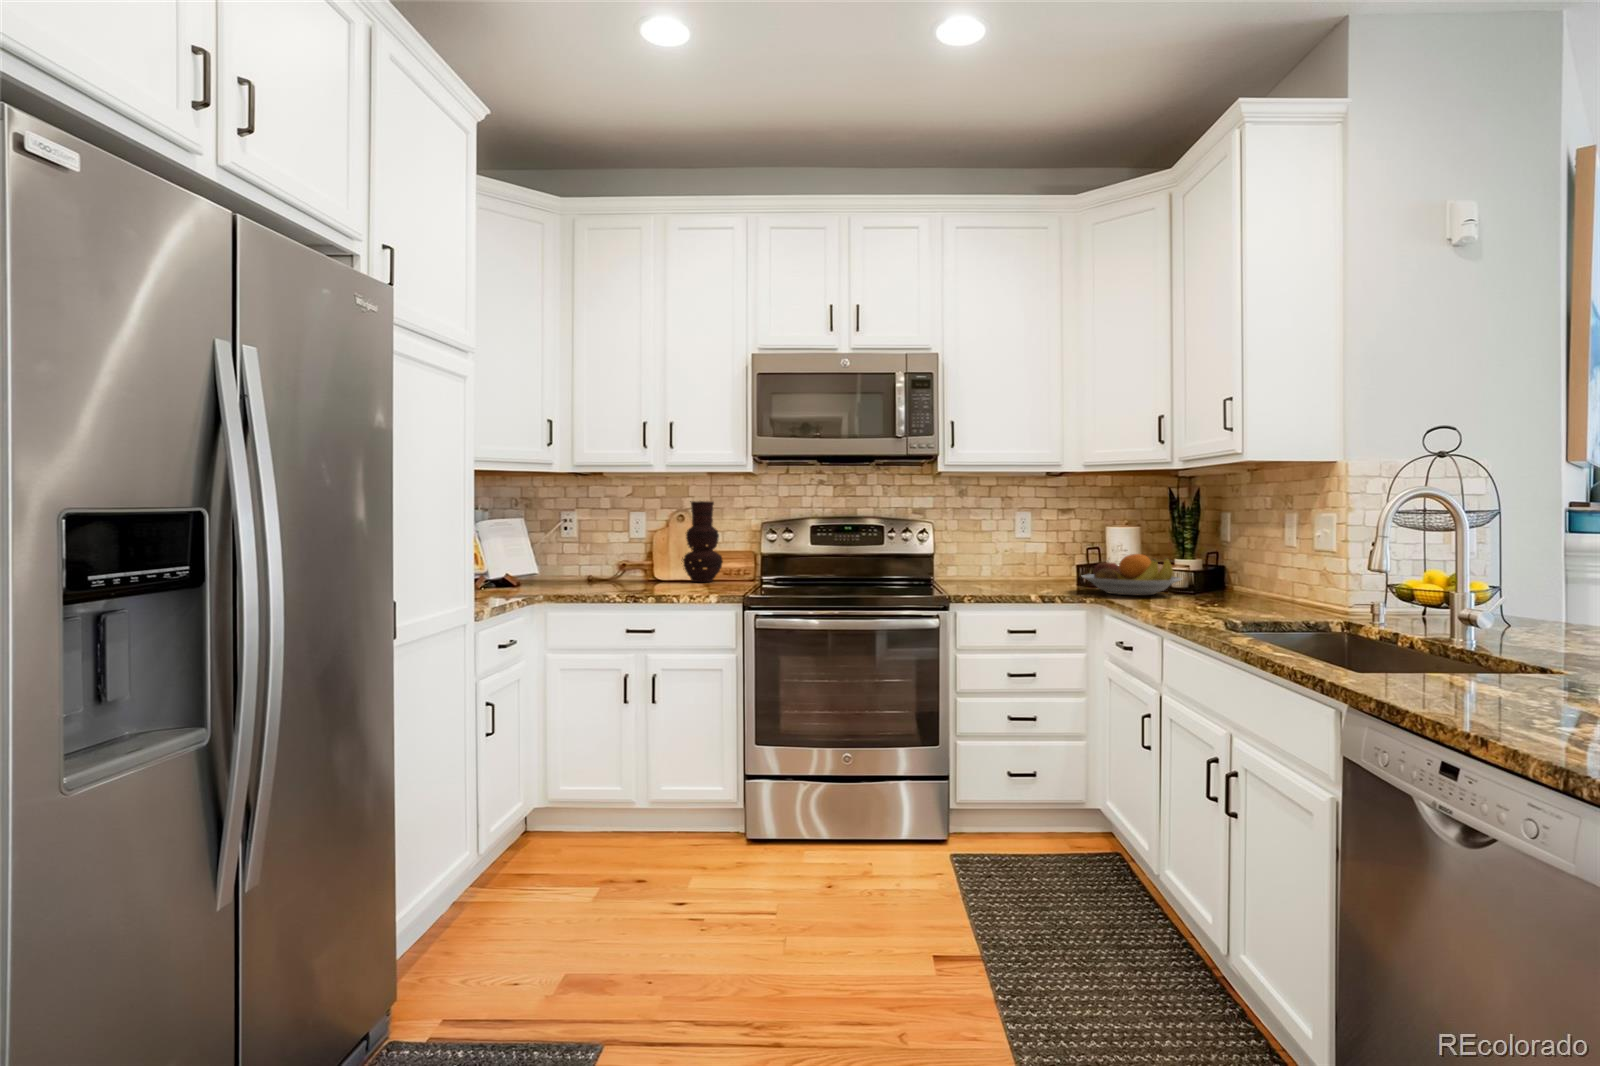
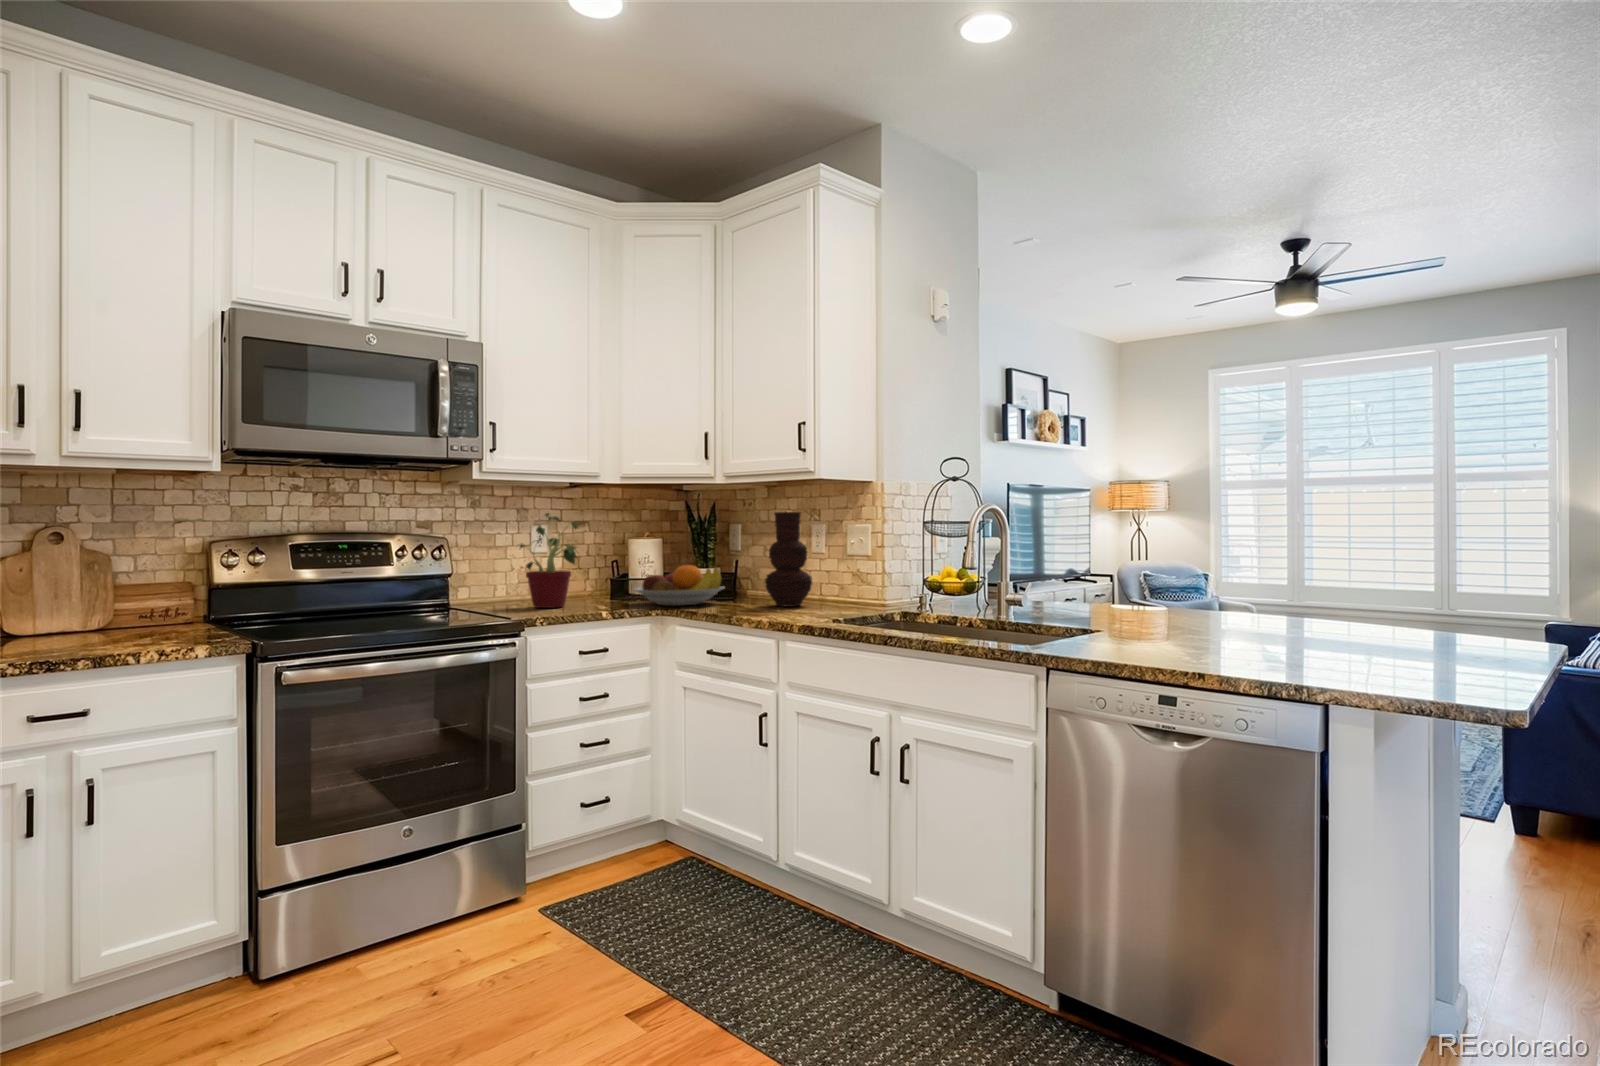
potted plant: none [975,500,1044,587] -> present [520,513,579,608]
vase: present [682,501,723,582] -> present [765,512,812,607]

